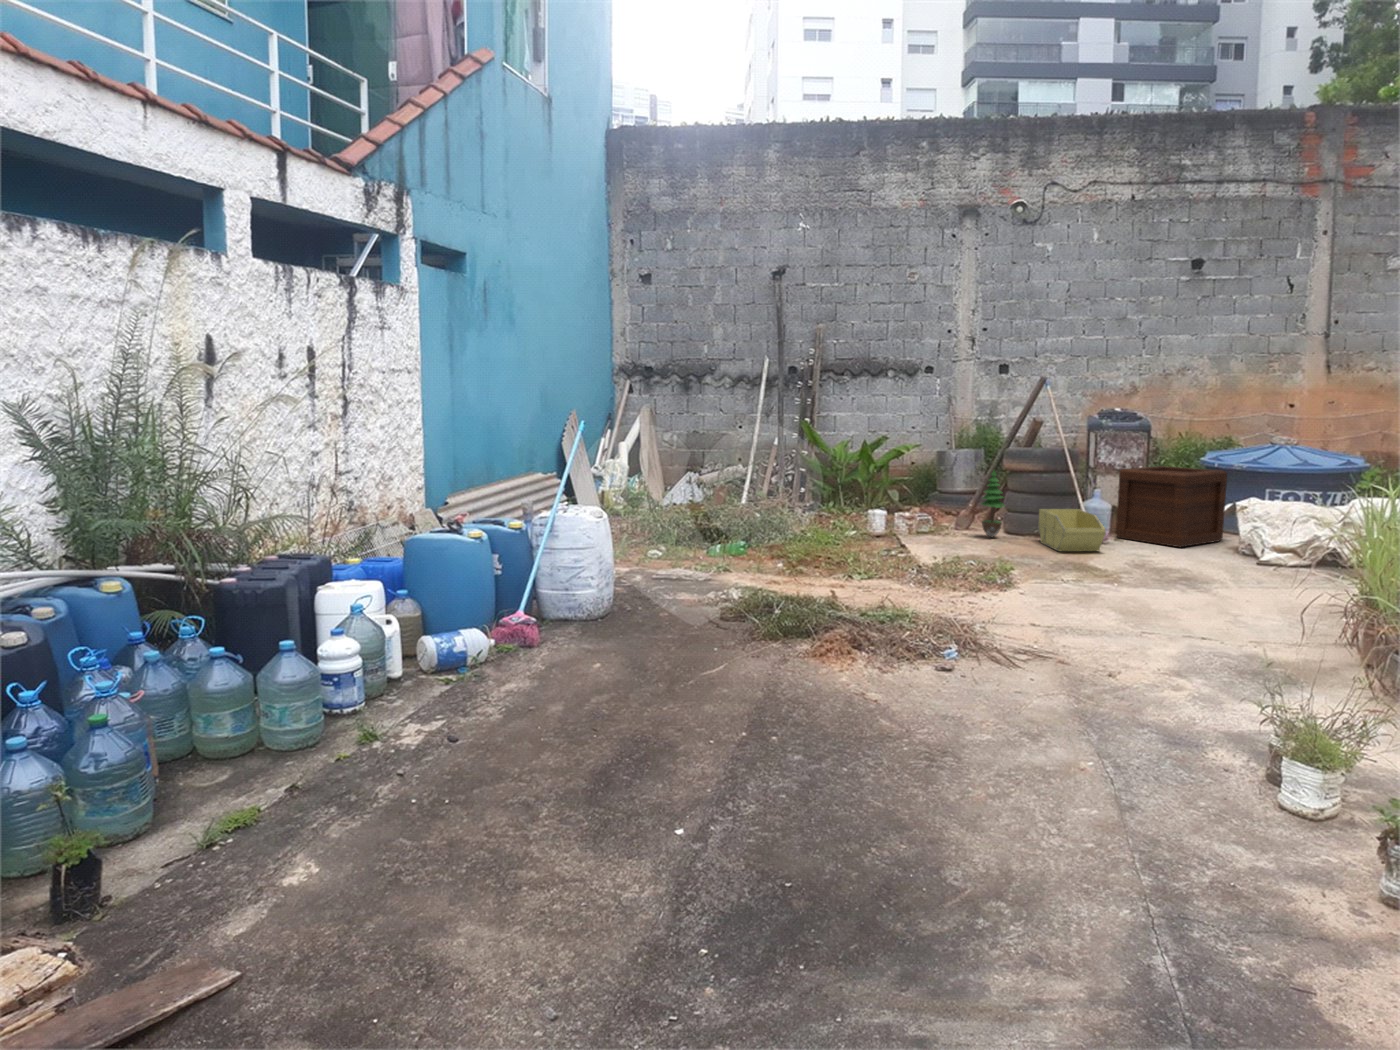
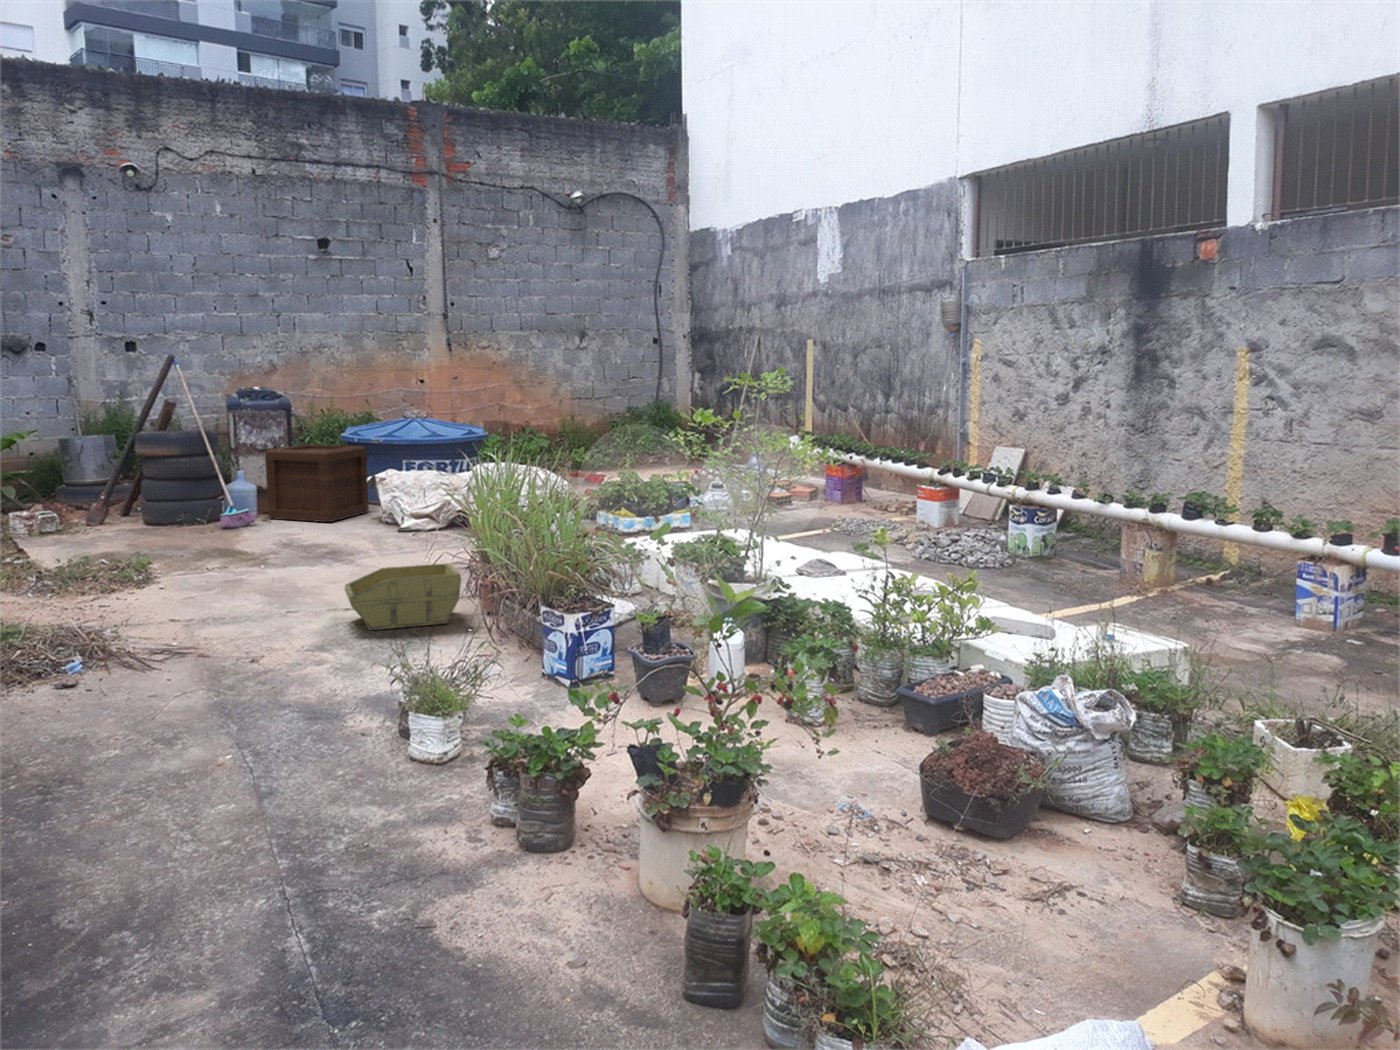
potted tree: present [981,471,1005,537] -> none [114,457,145,532]
storage bin: present [1038,509,1106,551] -> present [345,563,461,630]

